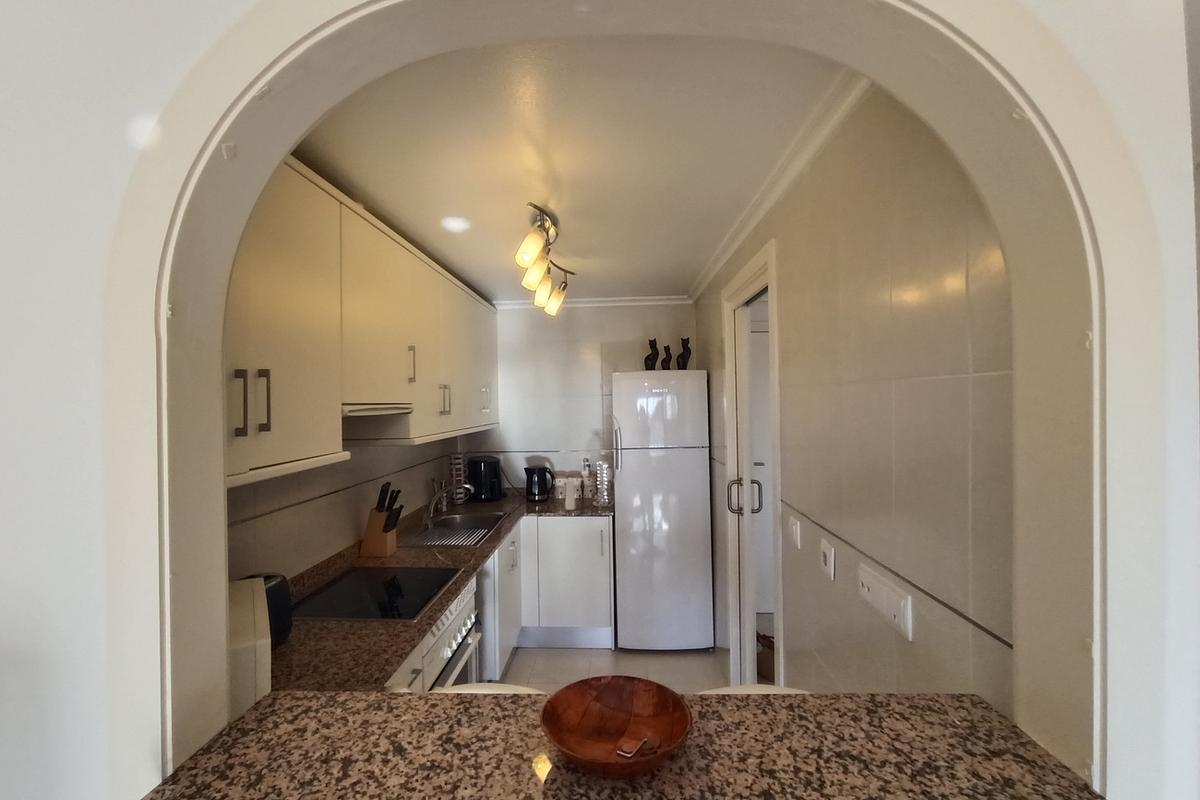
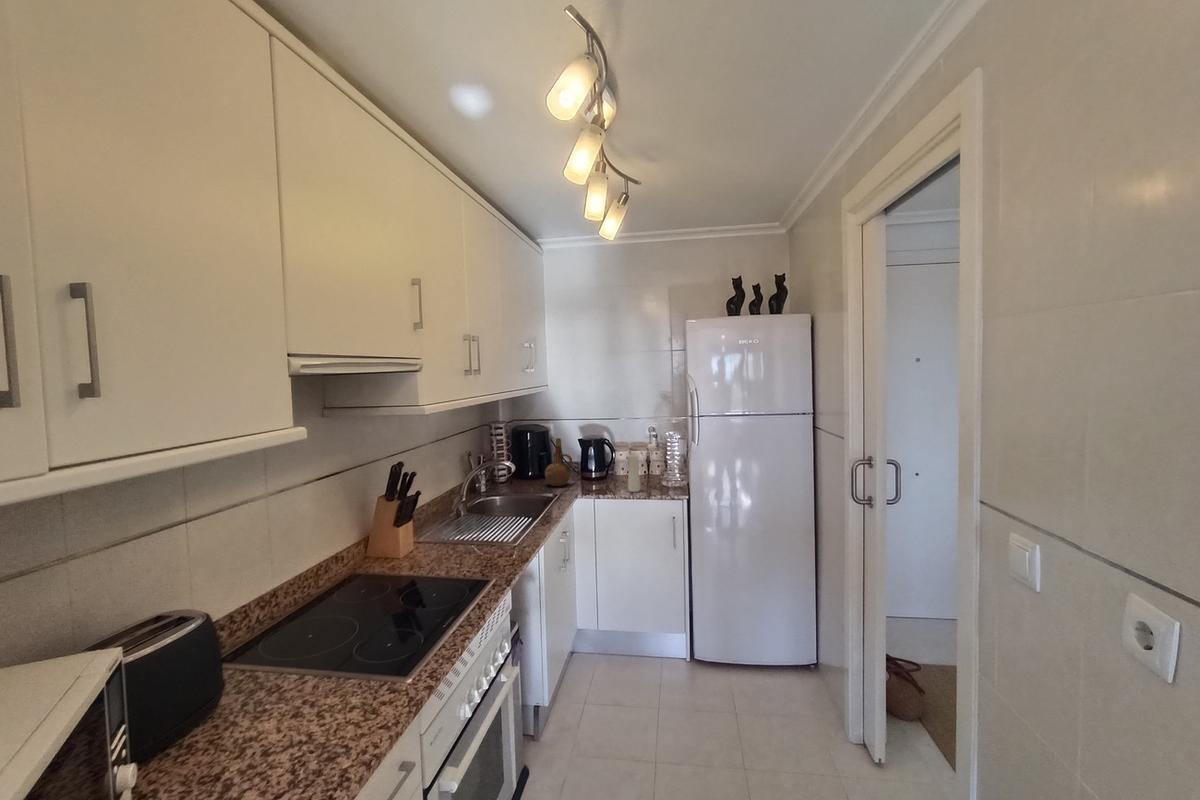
ceramic pitcher: none [496,467,520,507] -> present [545,438,572,486]

